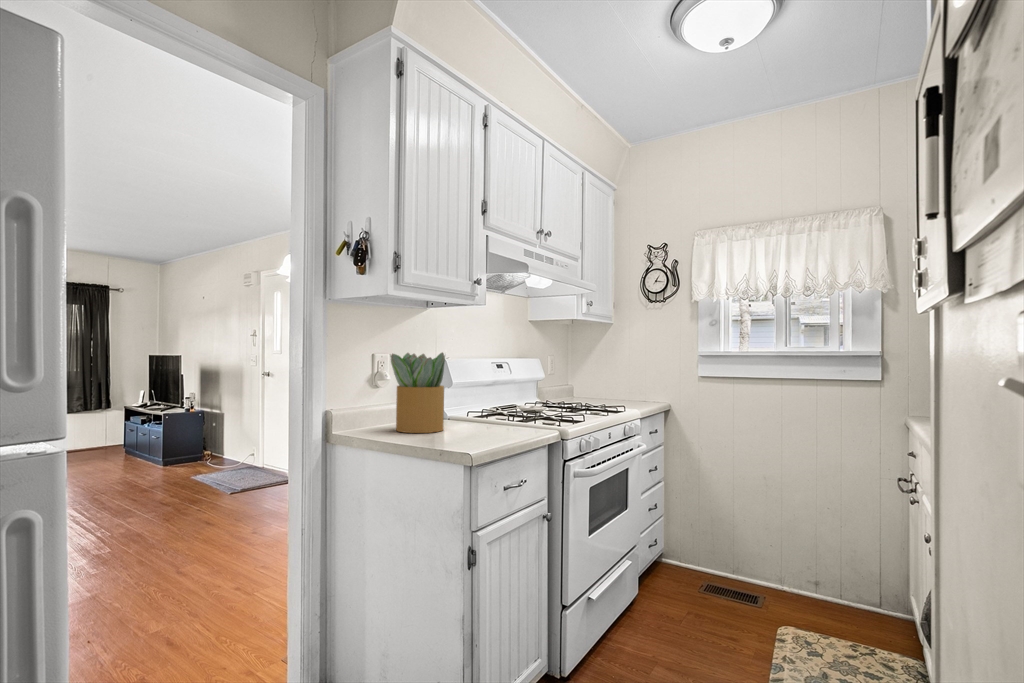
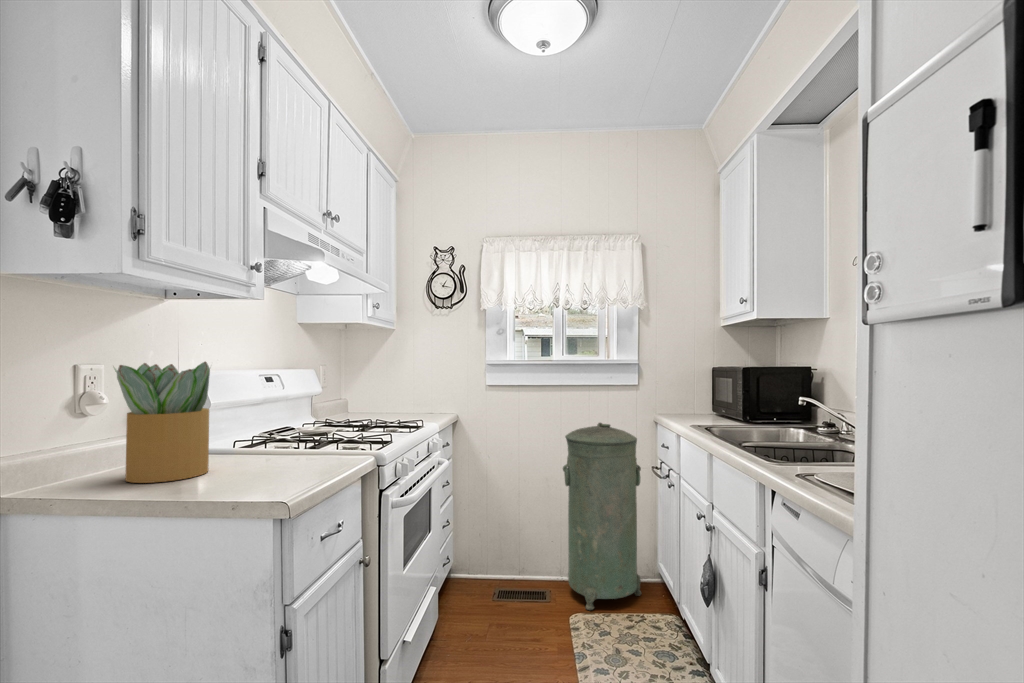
trash can: none [781,427,883,631] -> present [563,423,641,610]

